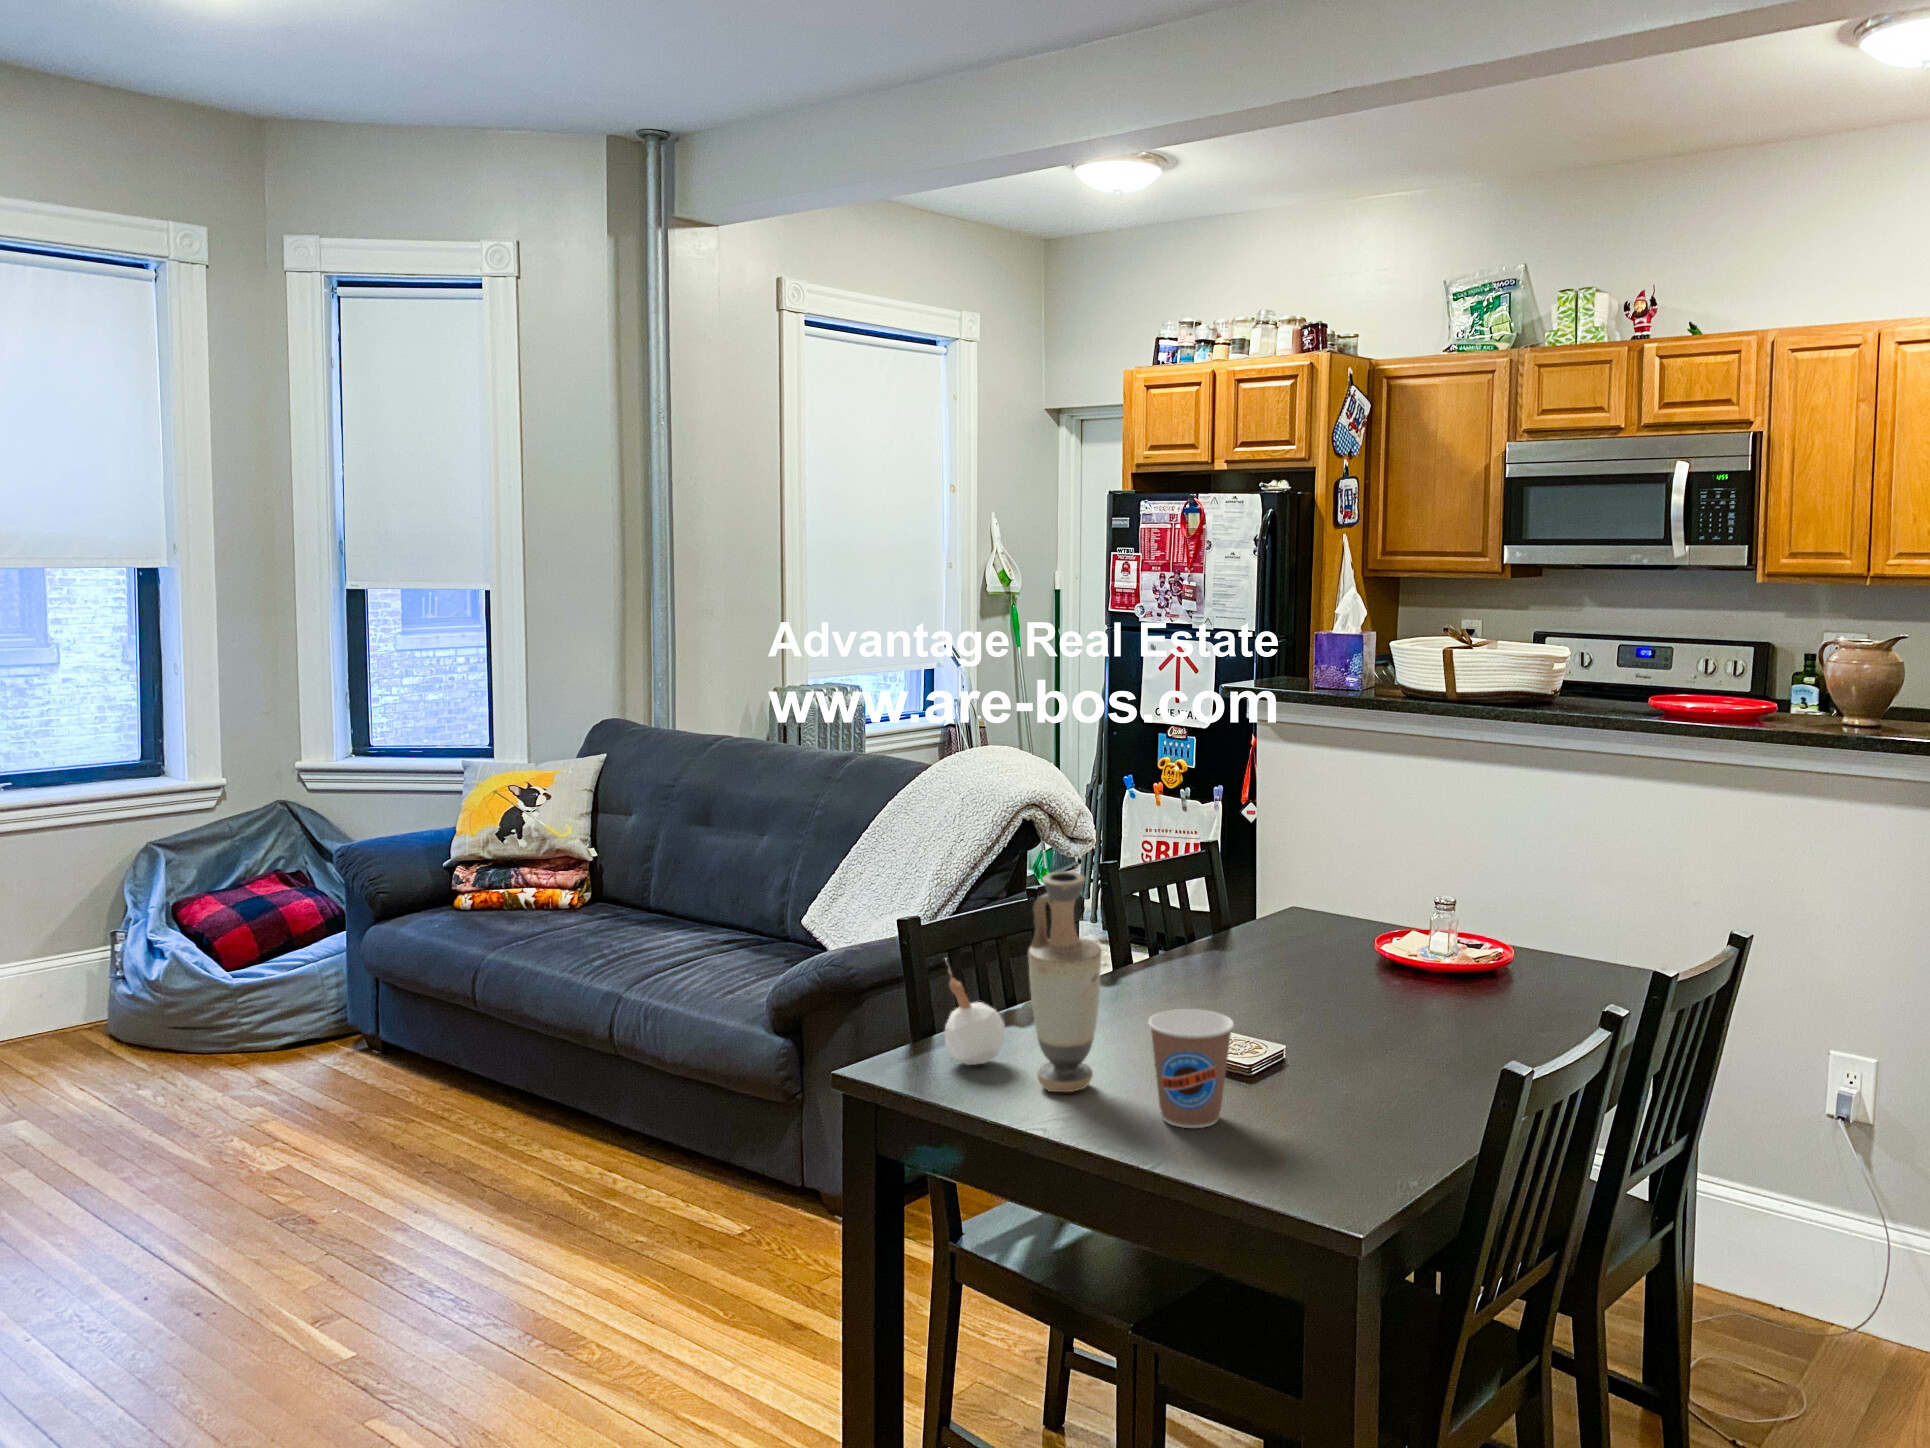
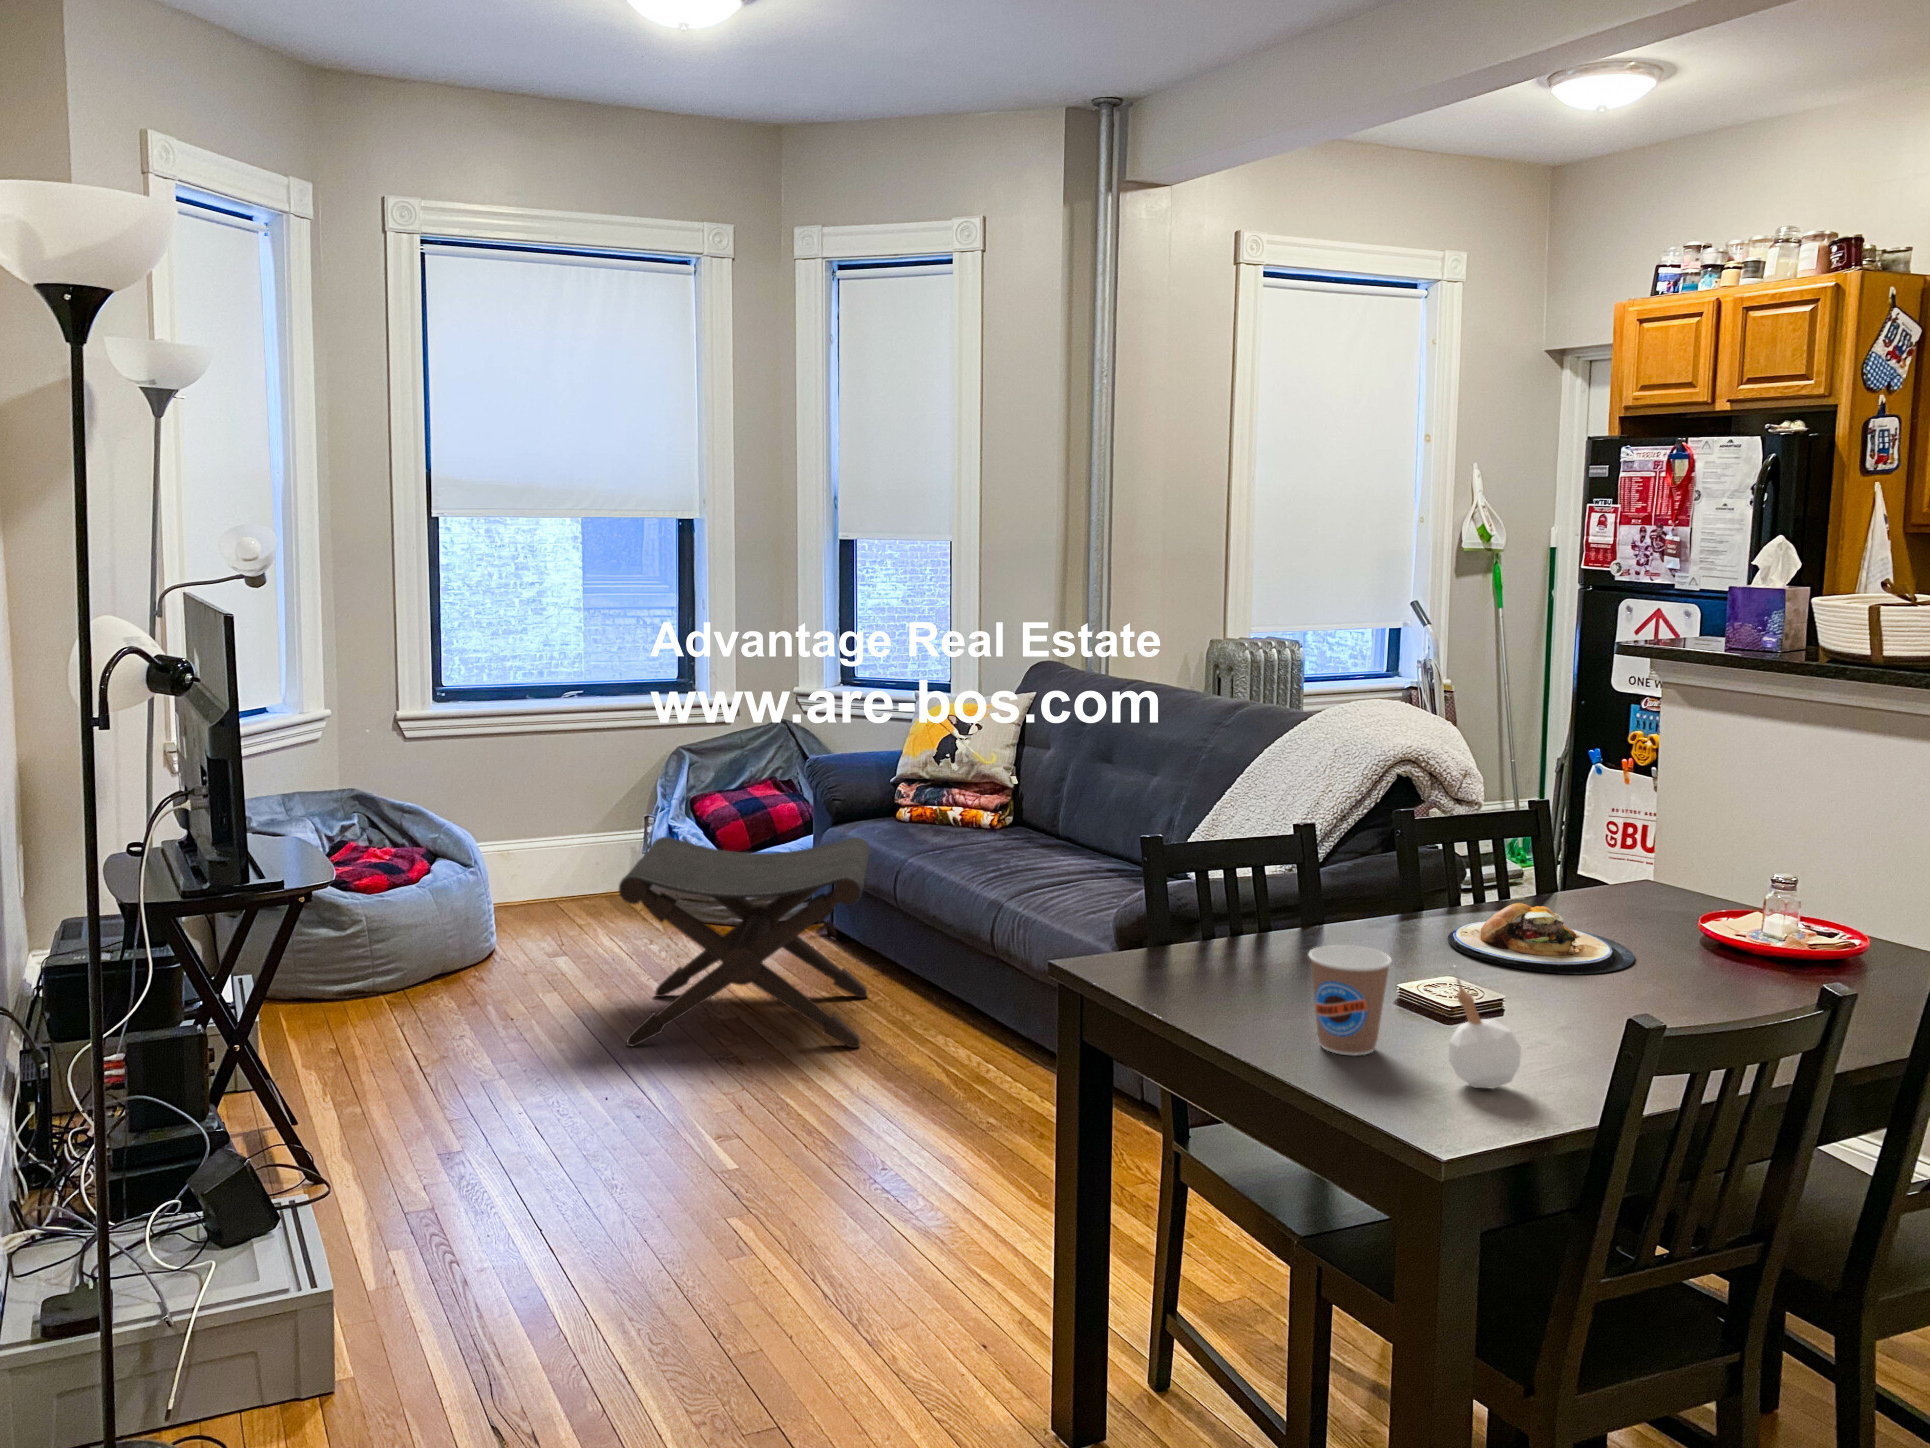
vase: present [1028,871,1102,1092] -> none [1218,808,1287,1011]
footstool: none [126,933,455,1228] -> present [619,837,870,1048]
plate: none [1185,940,1357,1006] -> present [1448,903,1634,974]
candle: present [945,958,1005,1065] -> present [1449,967,1521,1089]

